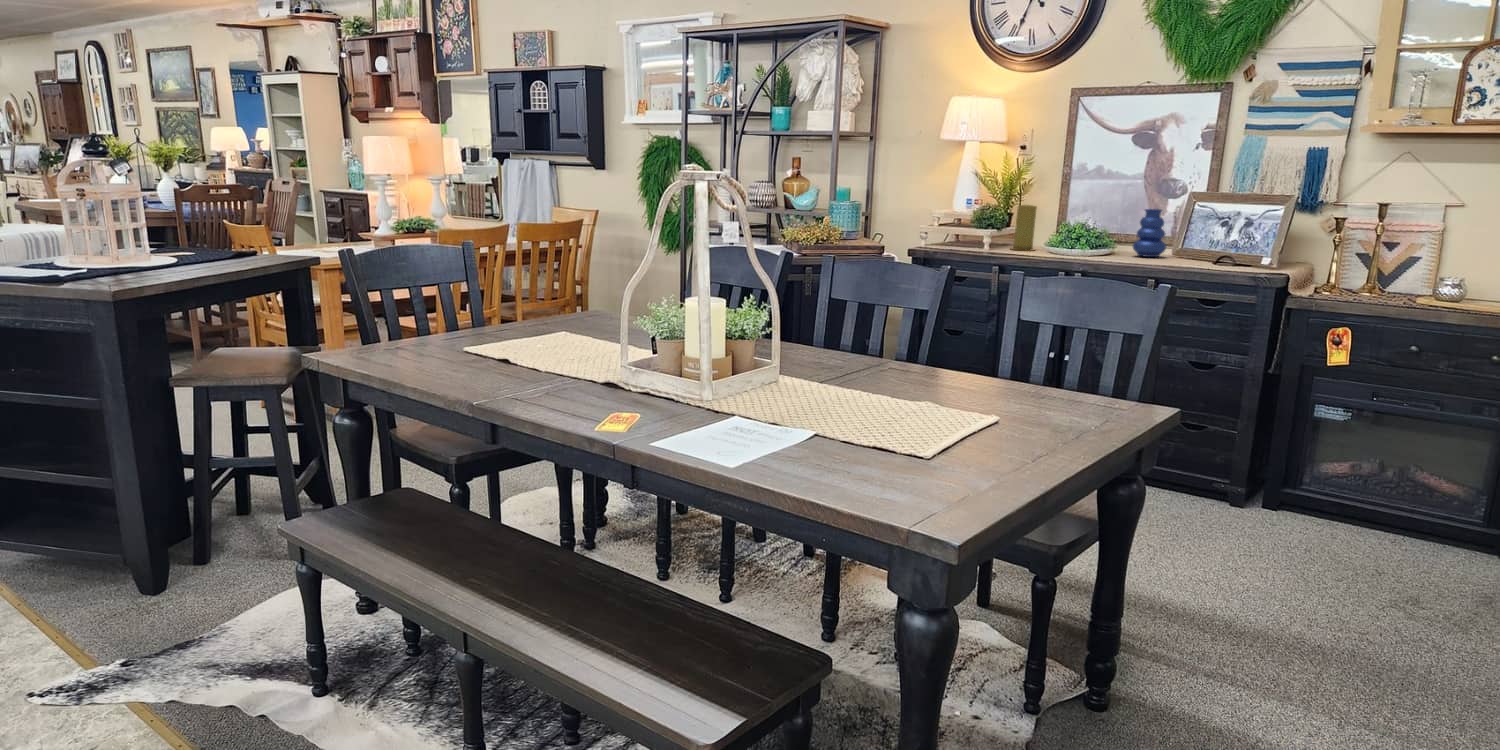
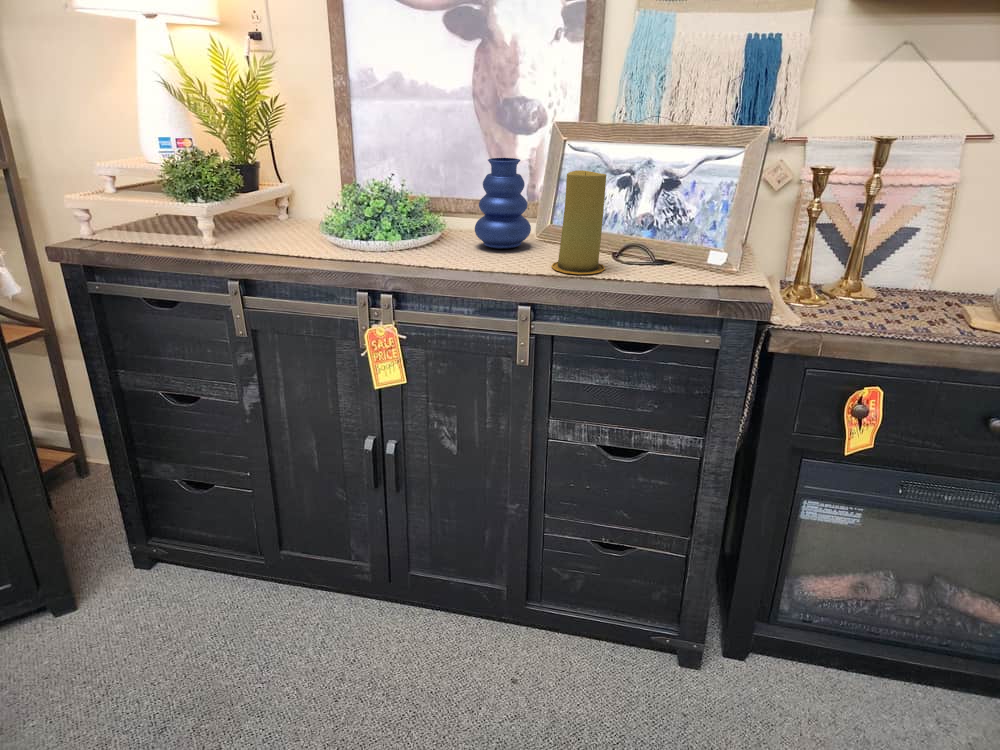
candle: present [1011,205,1037,251] -> present [551,170,606,274]

